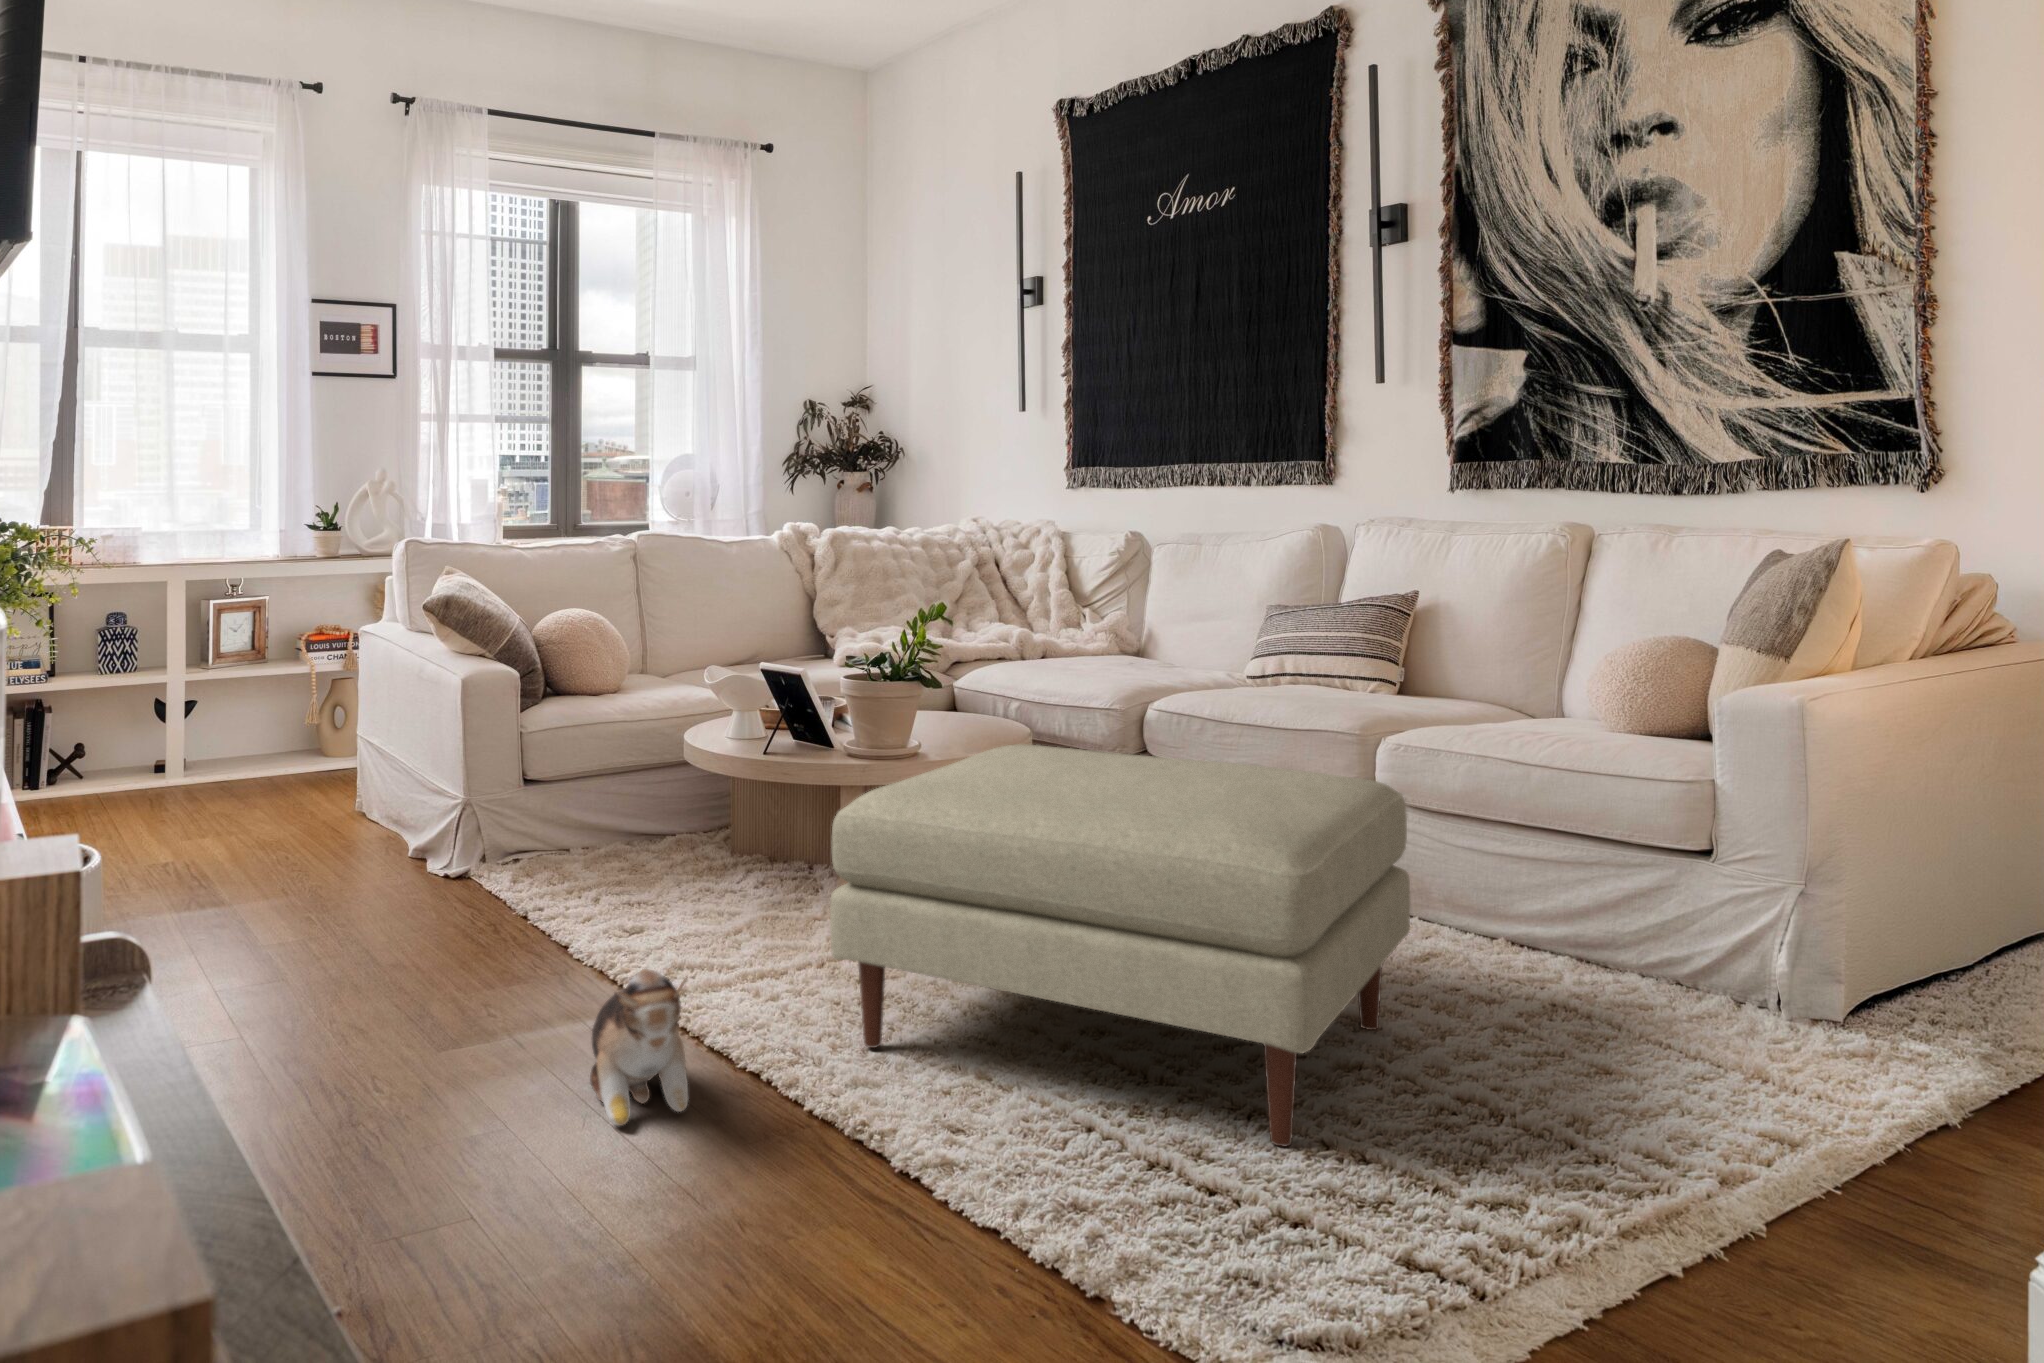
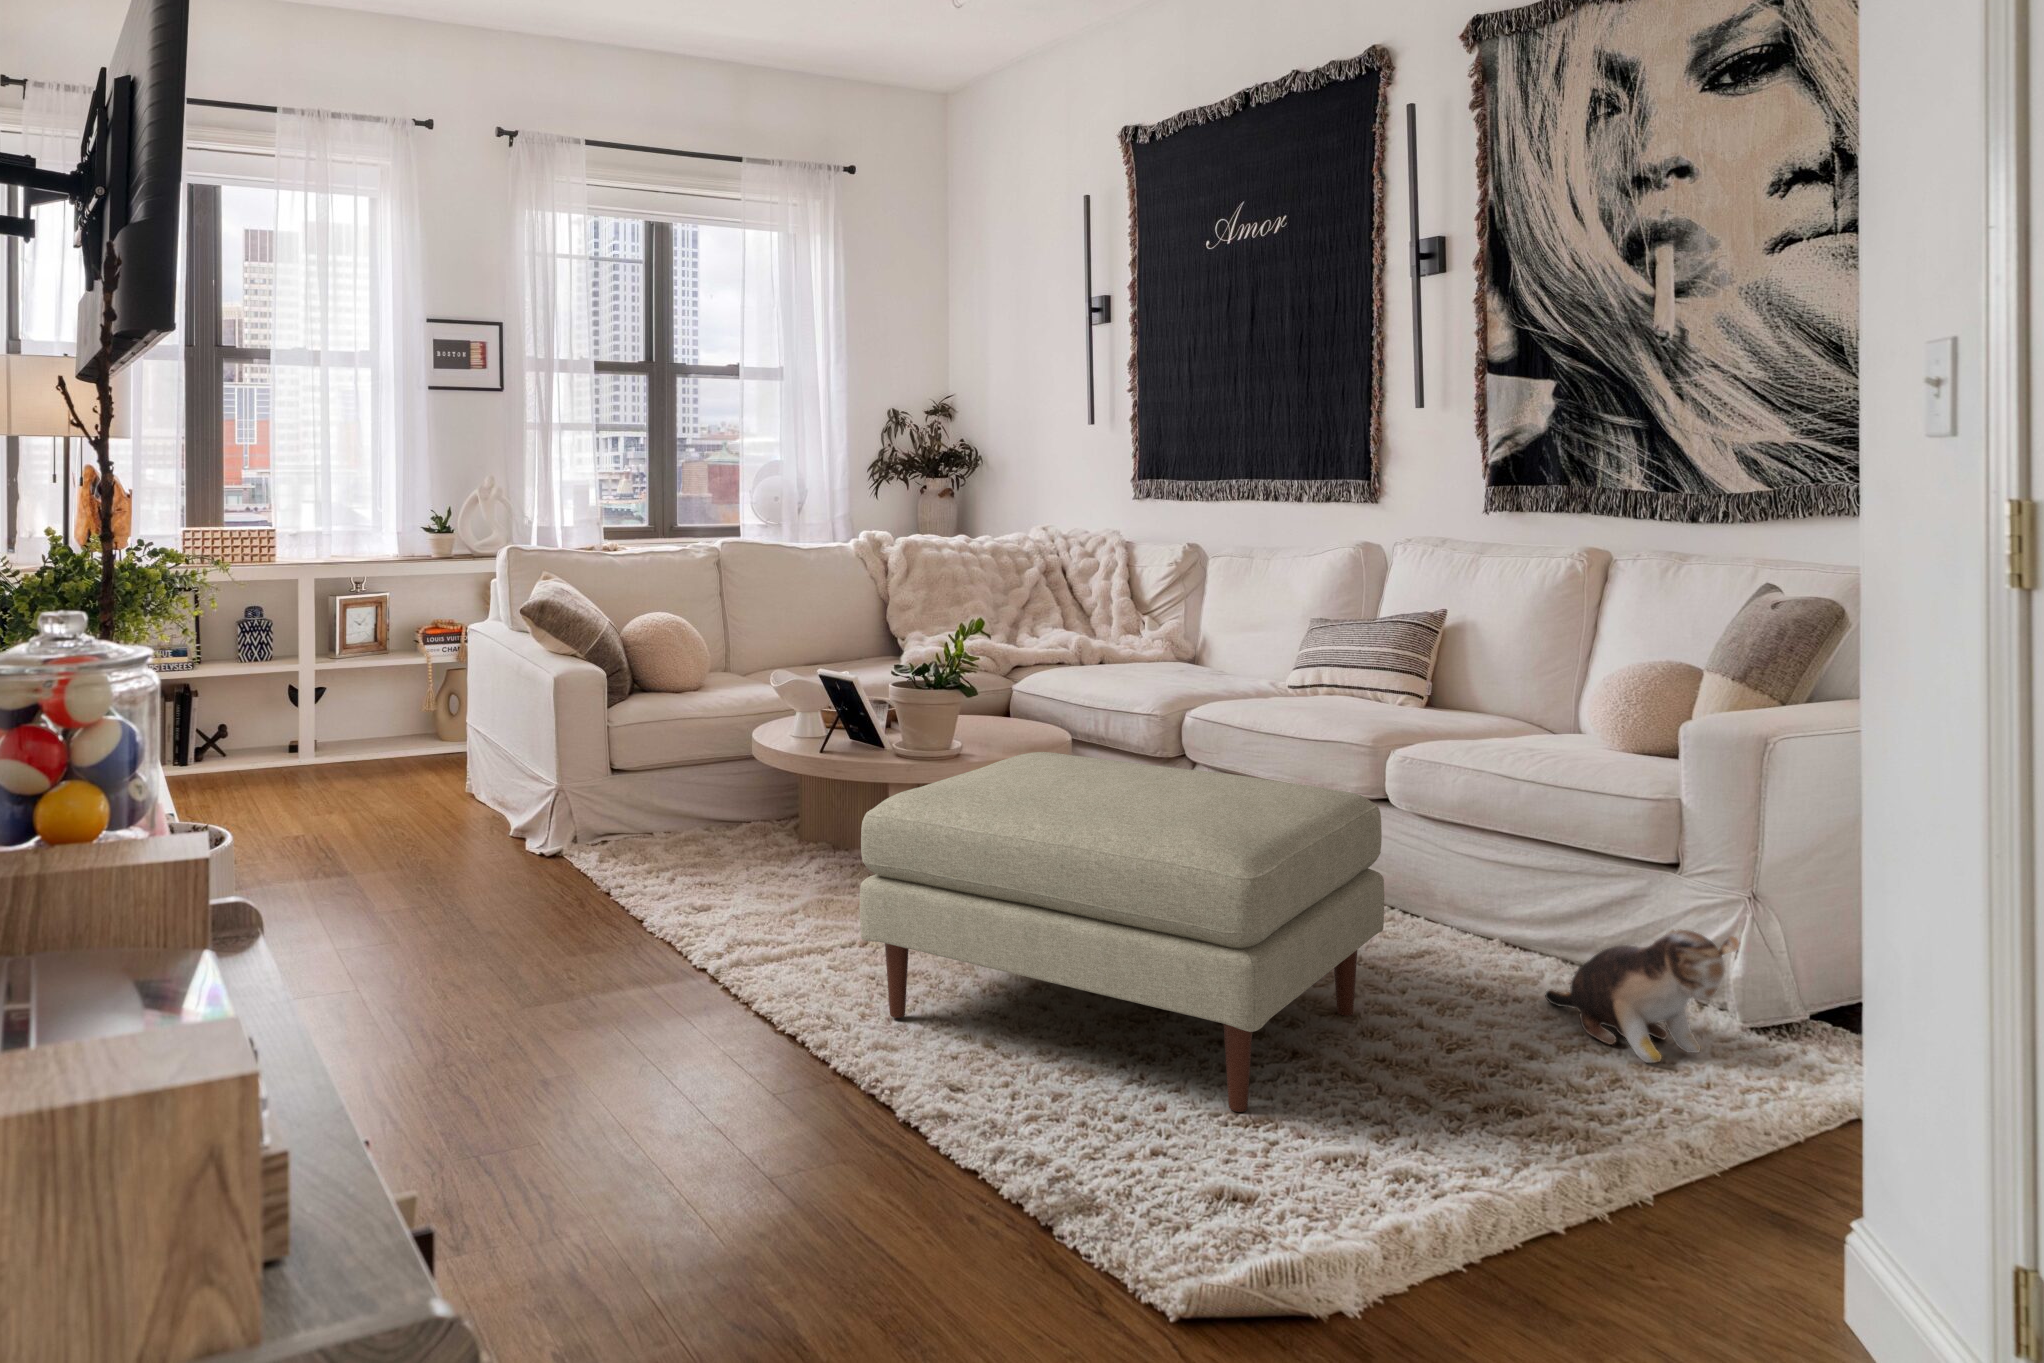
plush toy: present [590,969,689,1126] -> present [1545,929,1739,1063]

